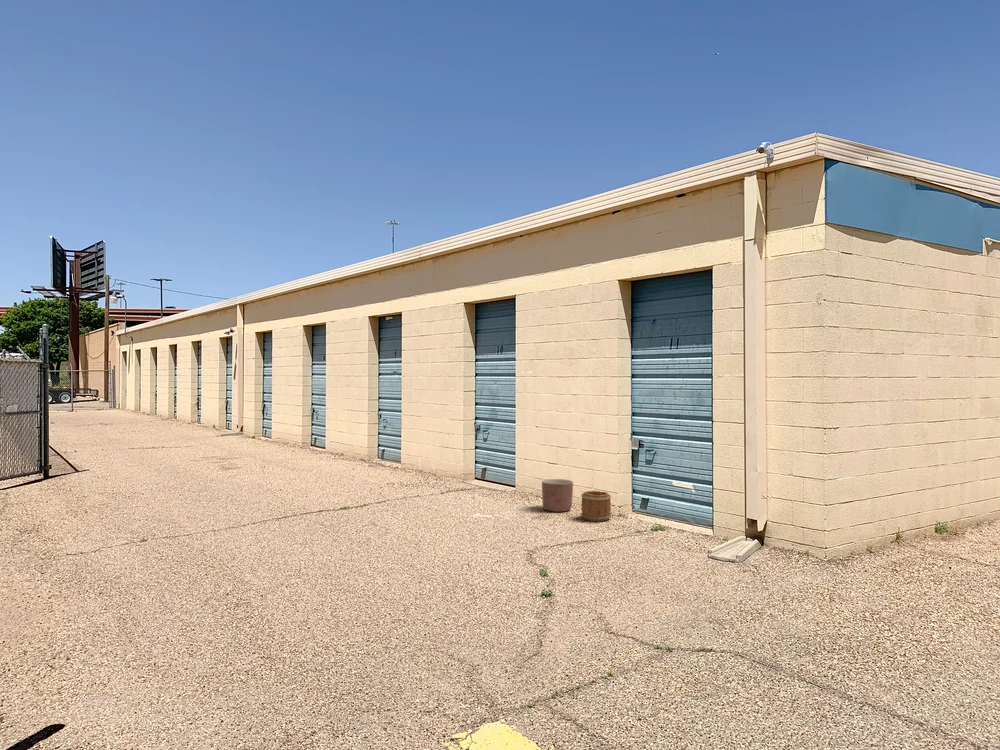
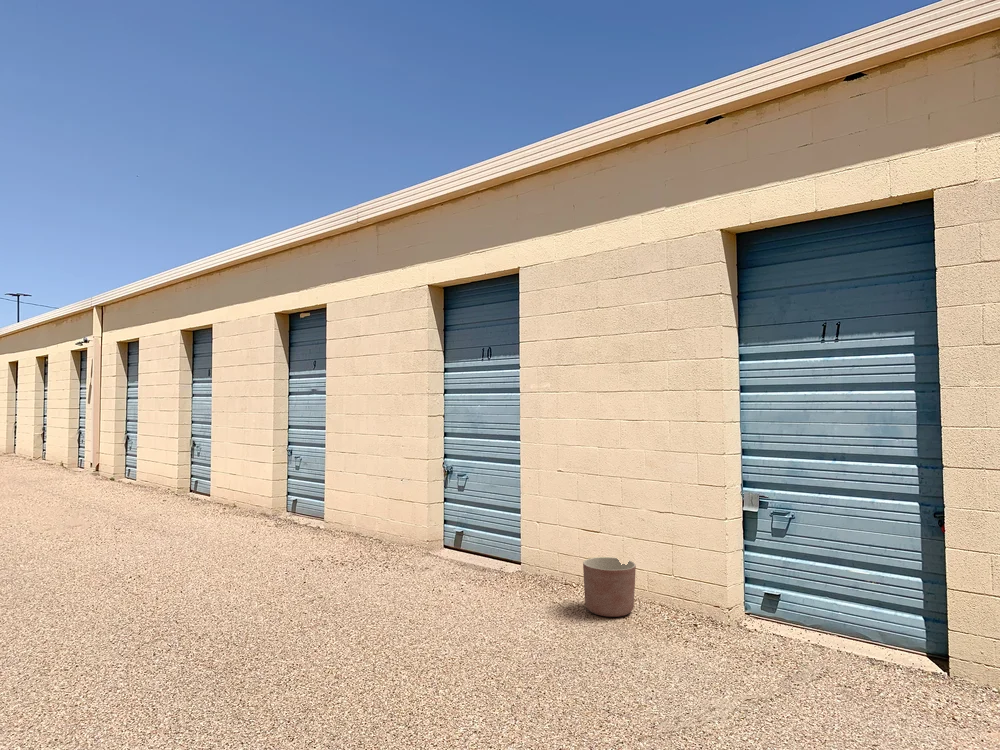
bucket: present [581,491,611,522] -> none [663,581,717,640]

